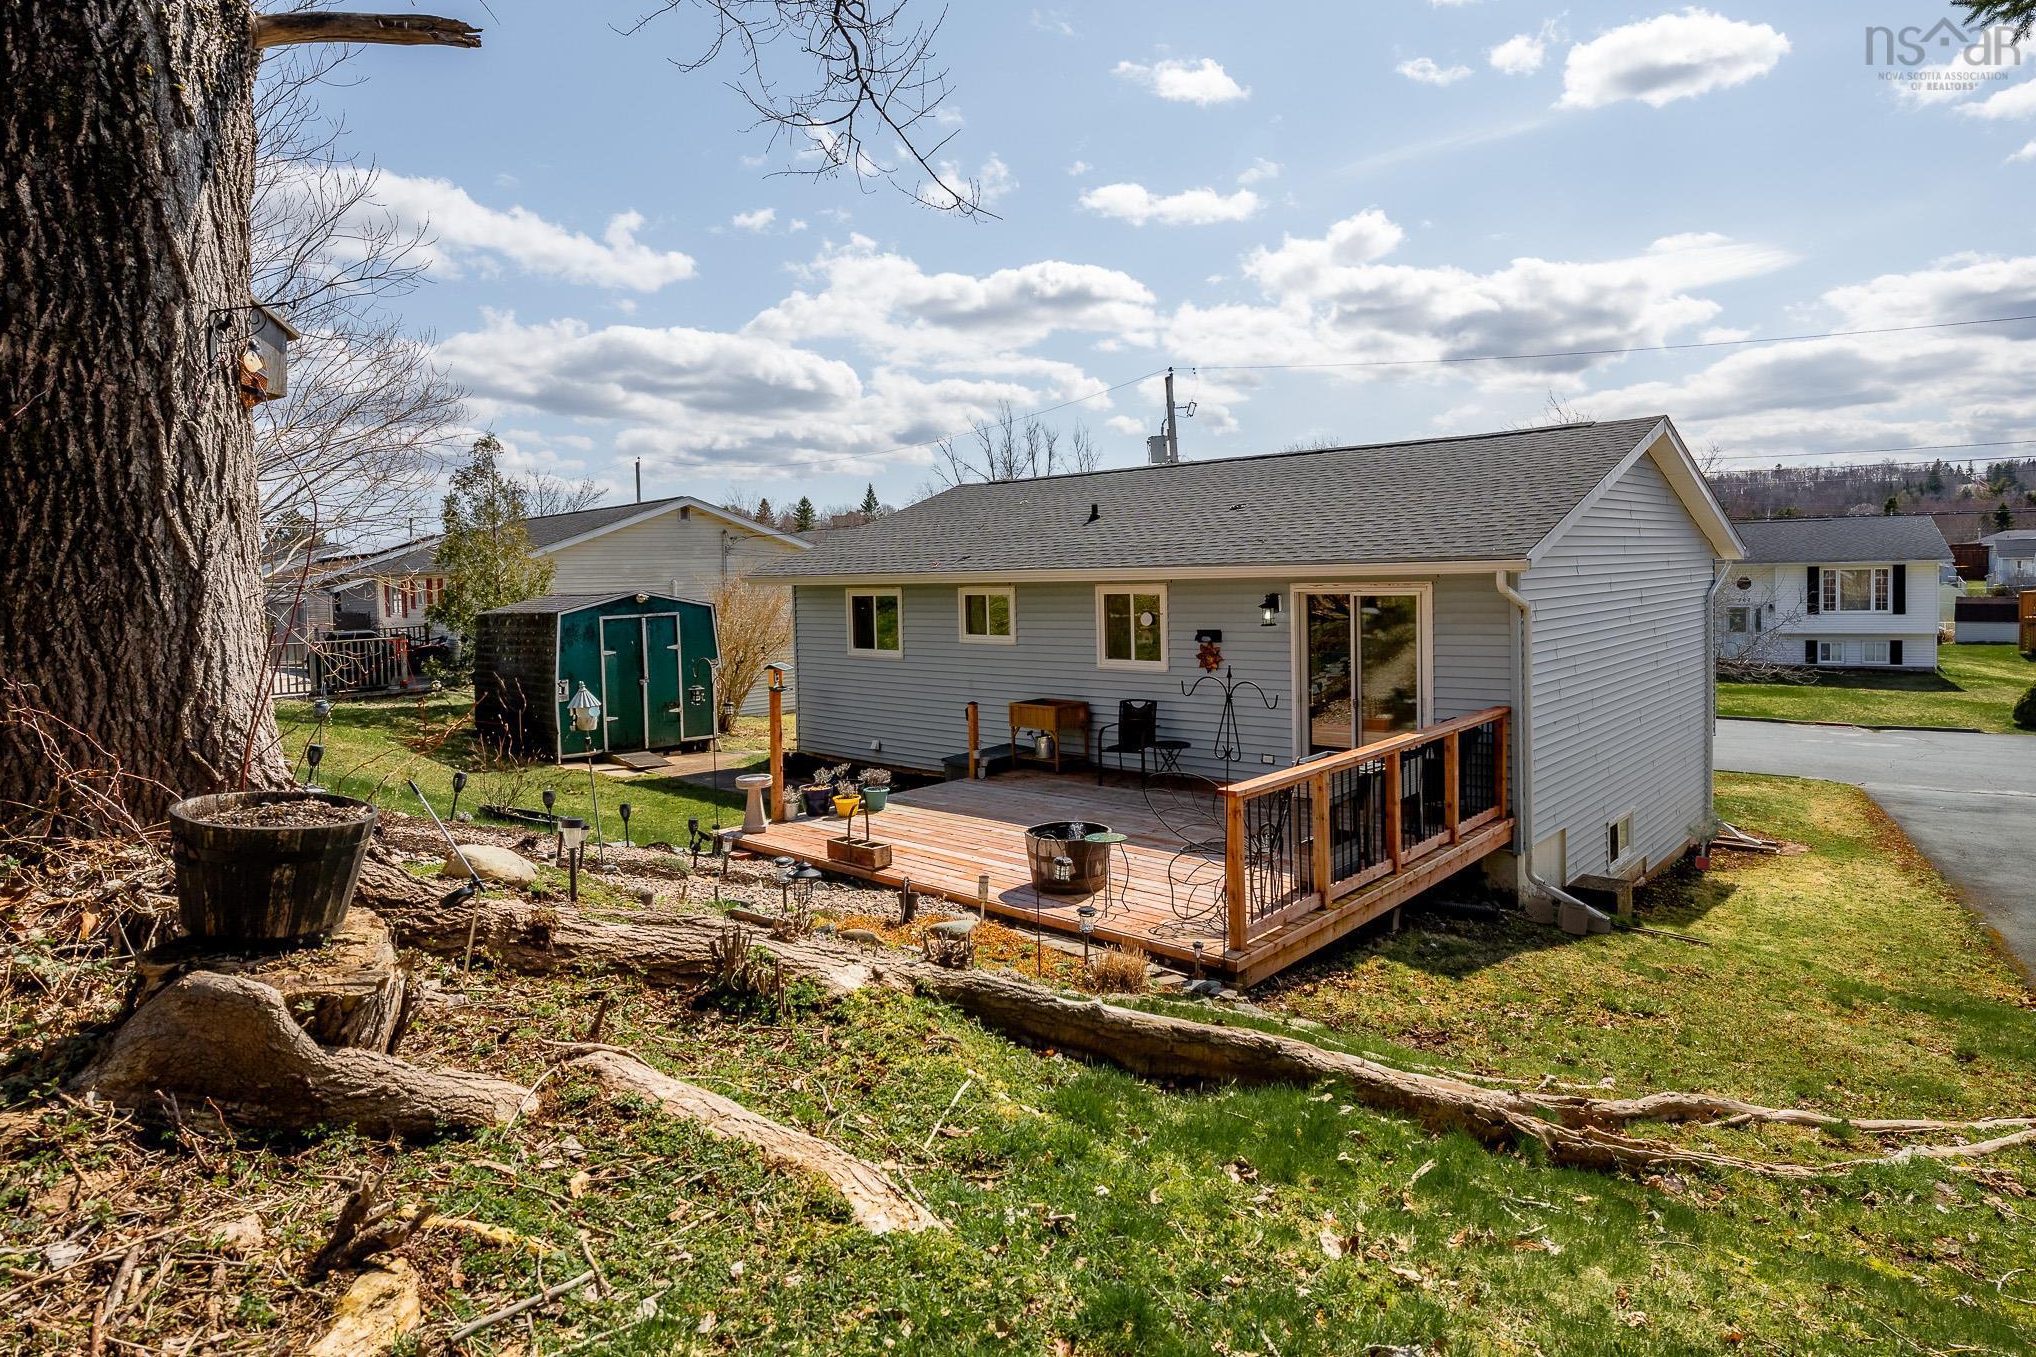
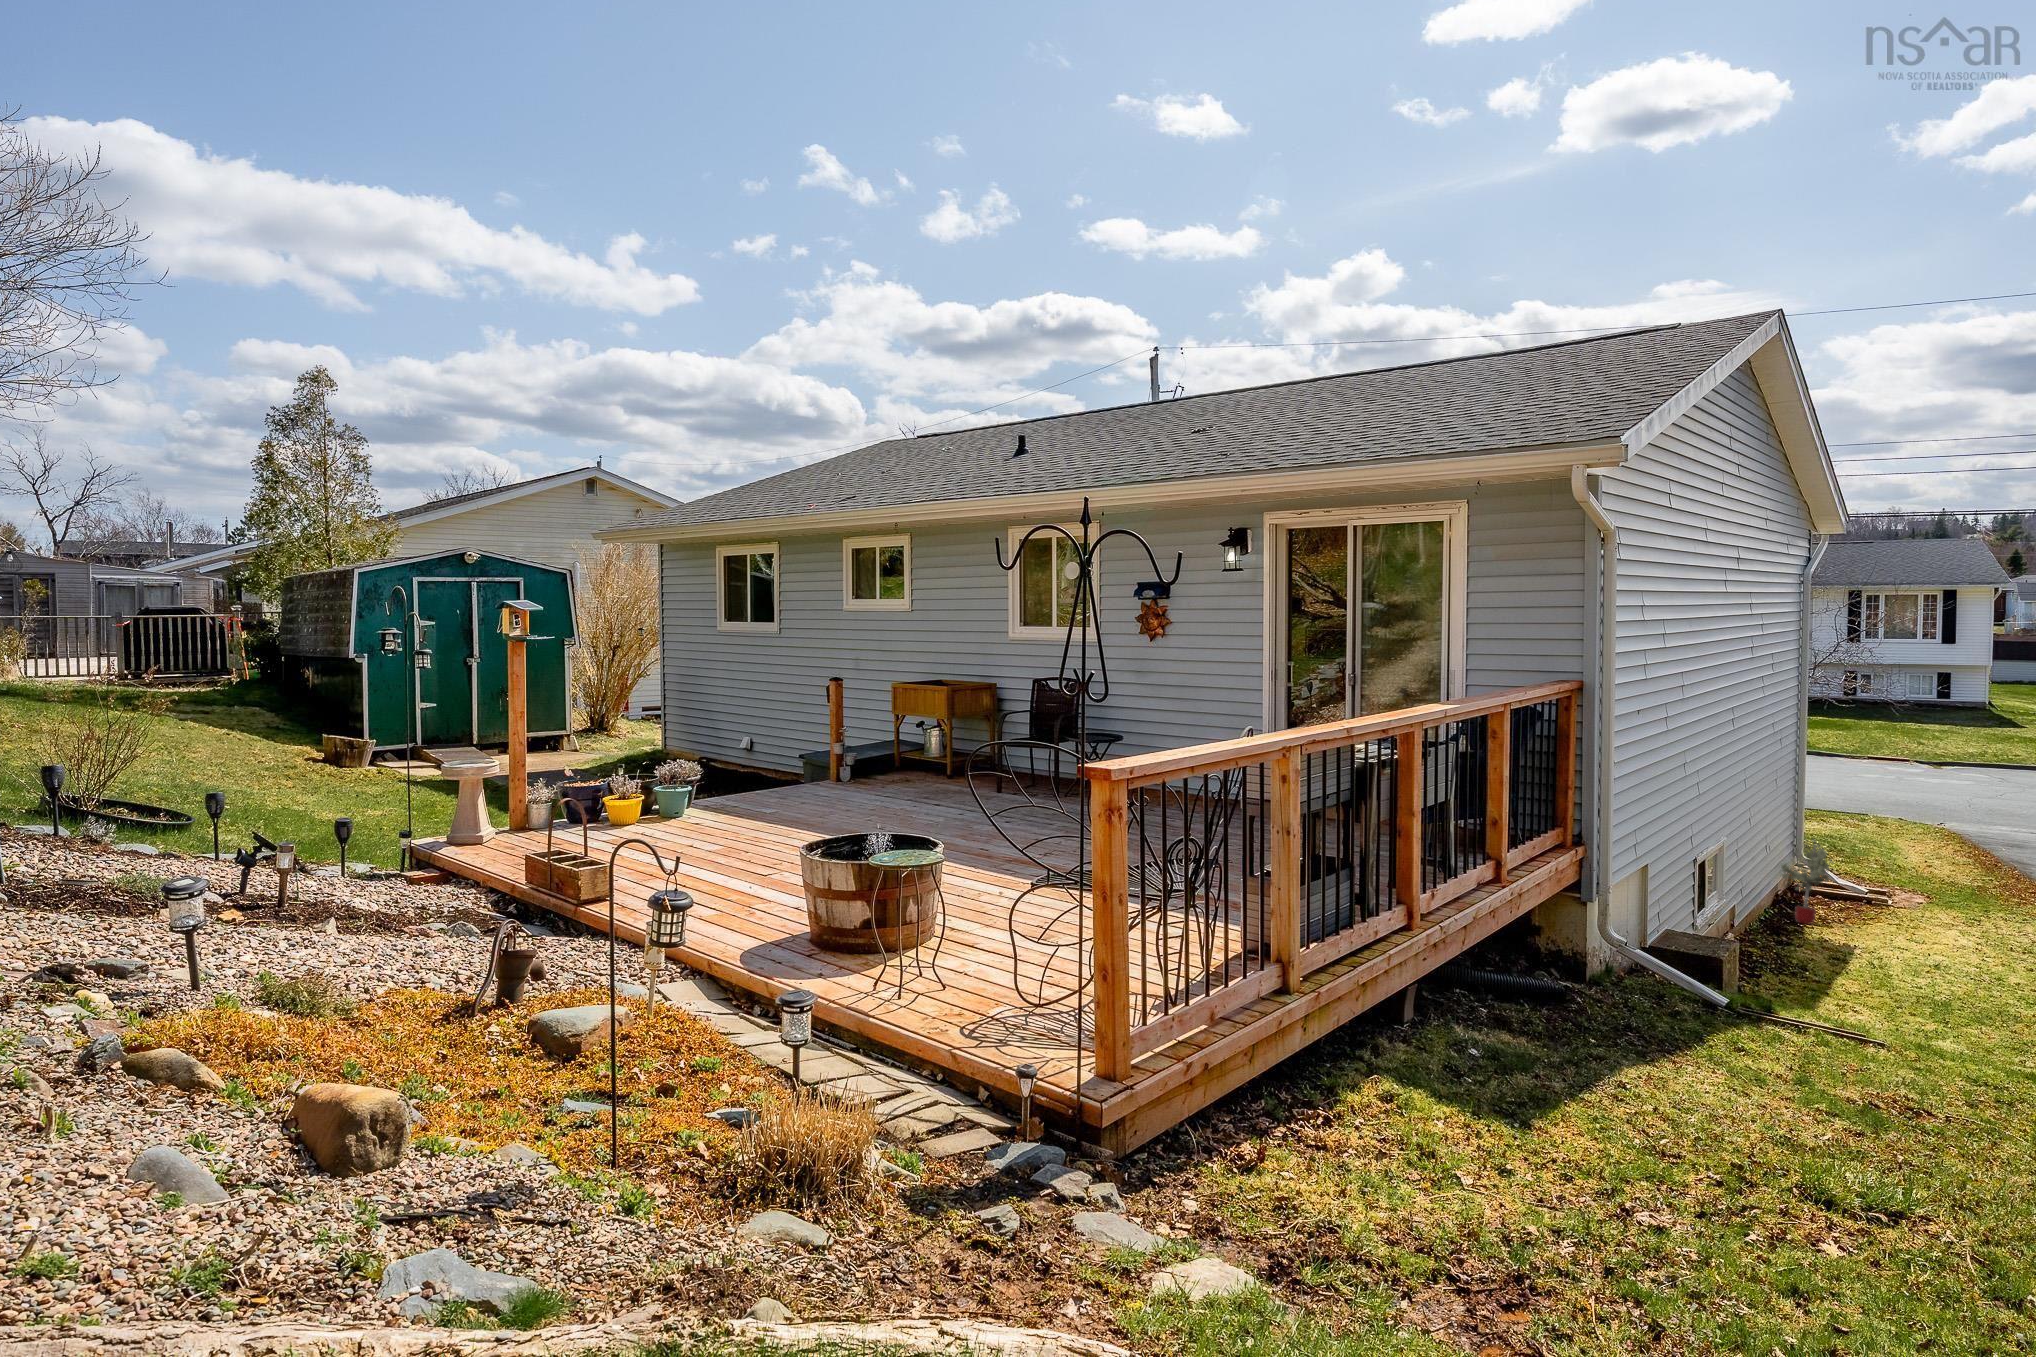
woven basket: present [1525,895,1611,935] -> none [1596,963,1733,1029]

